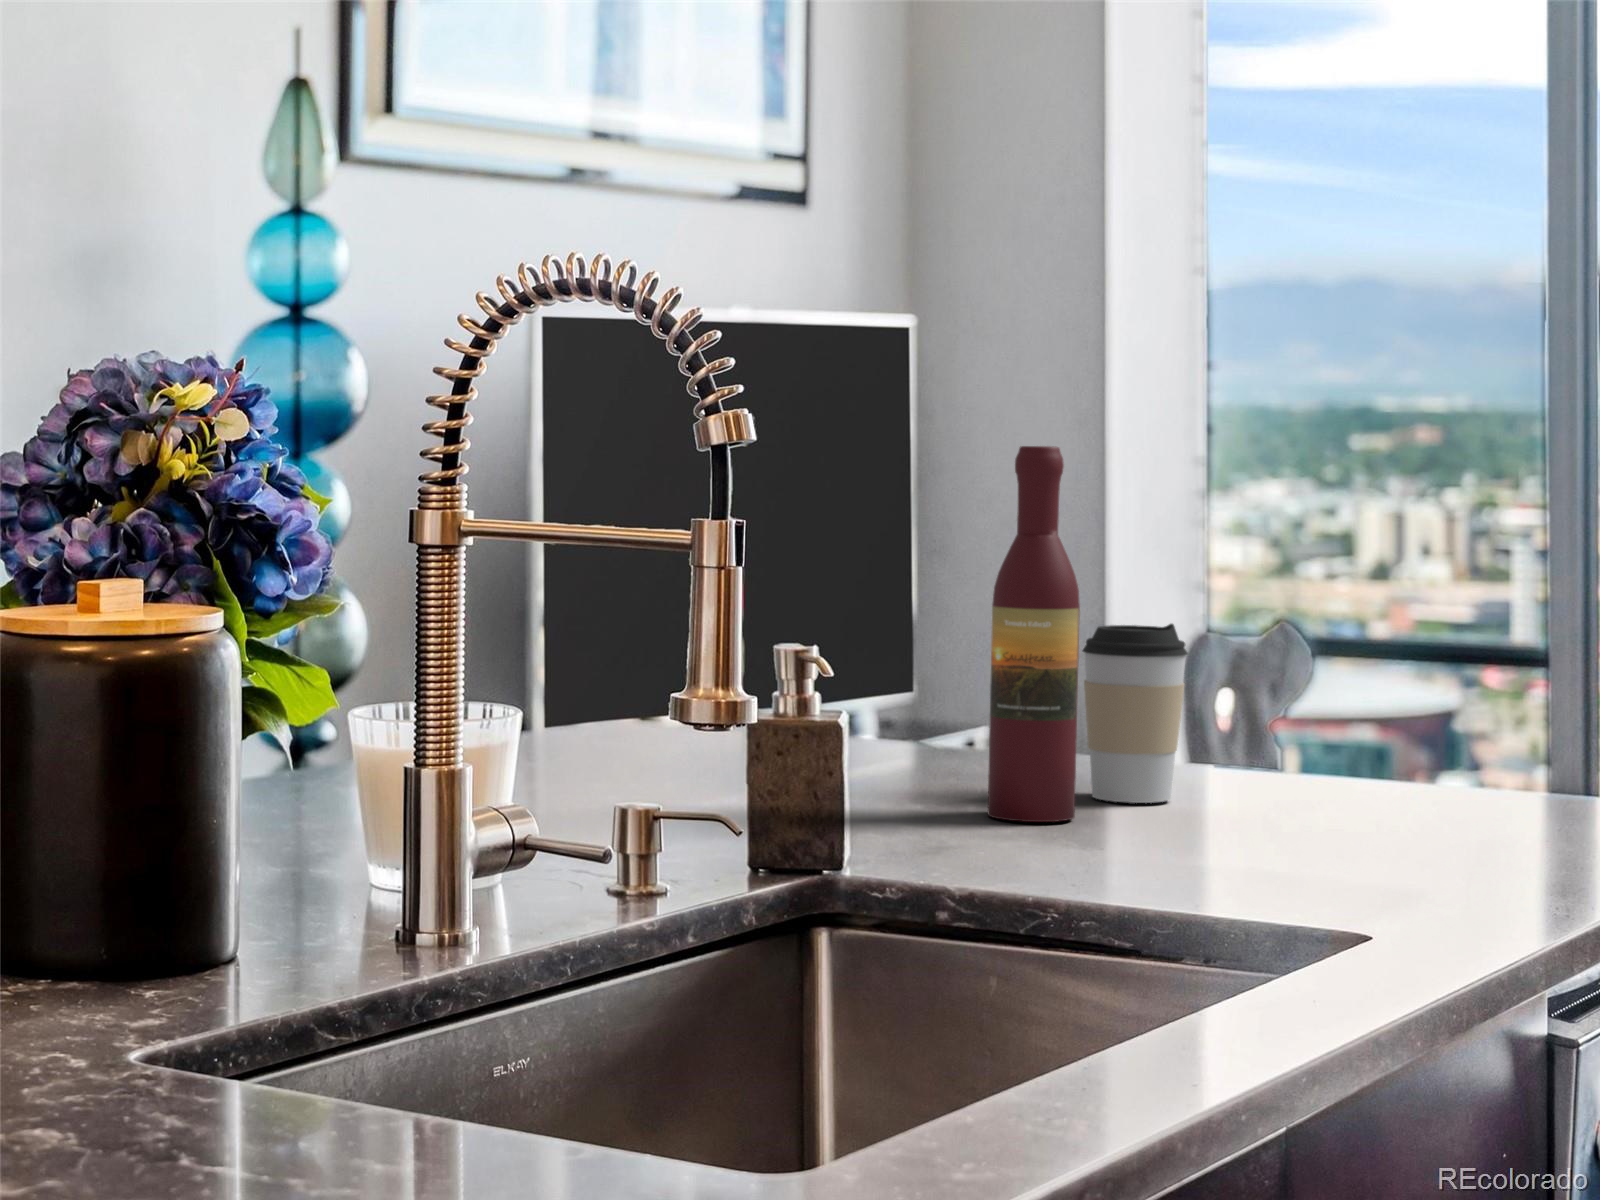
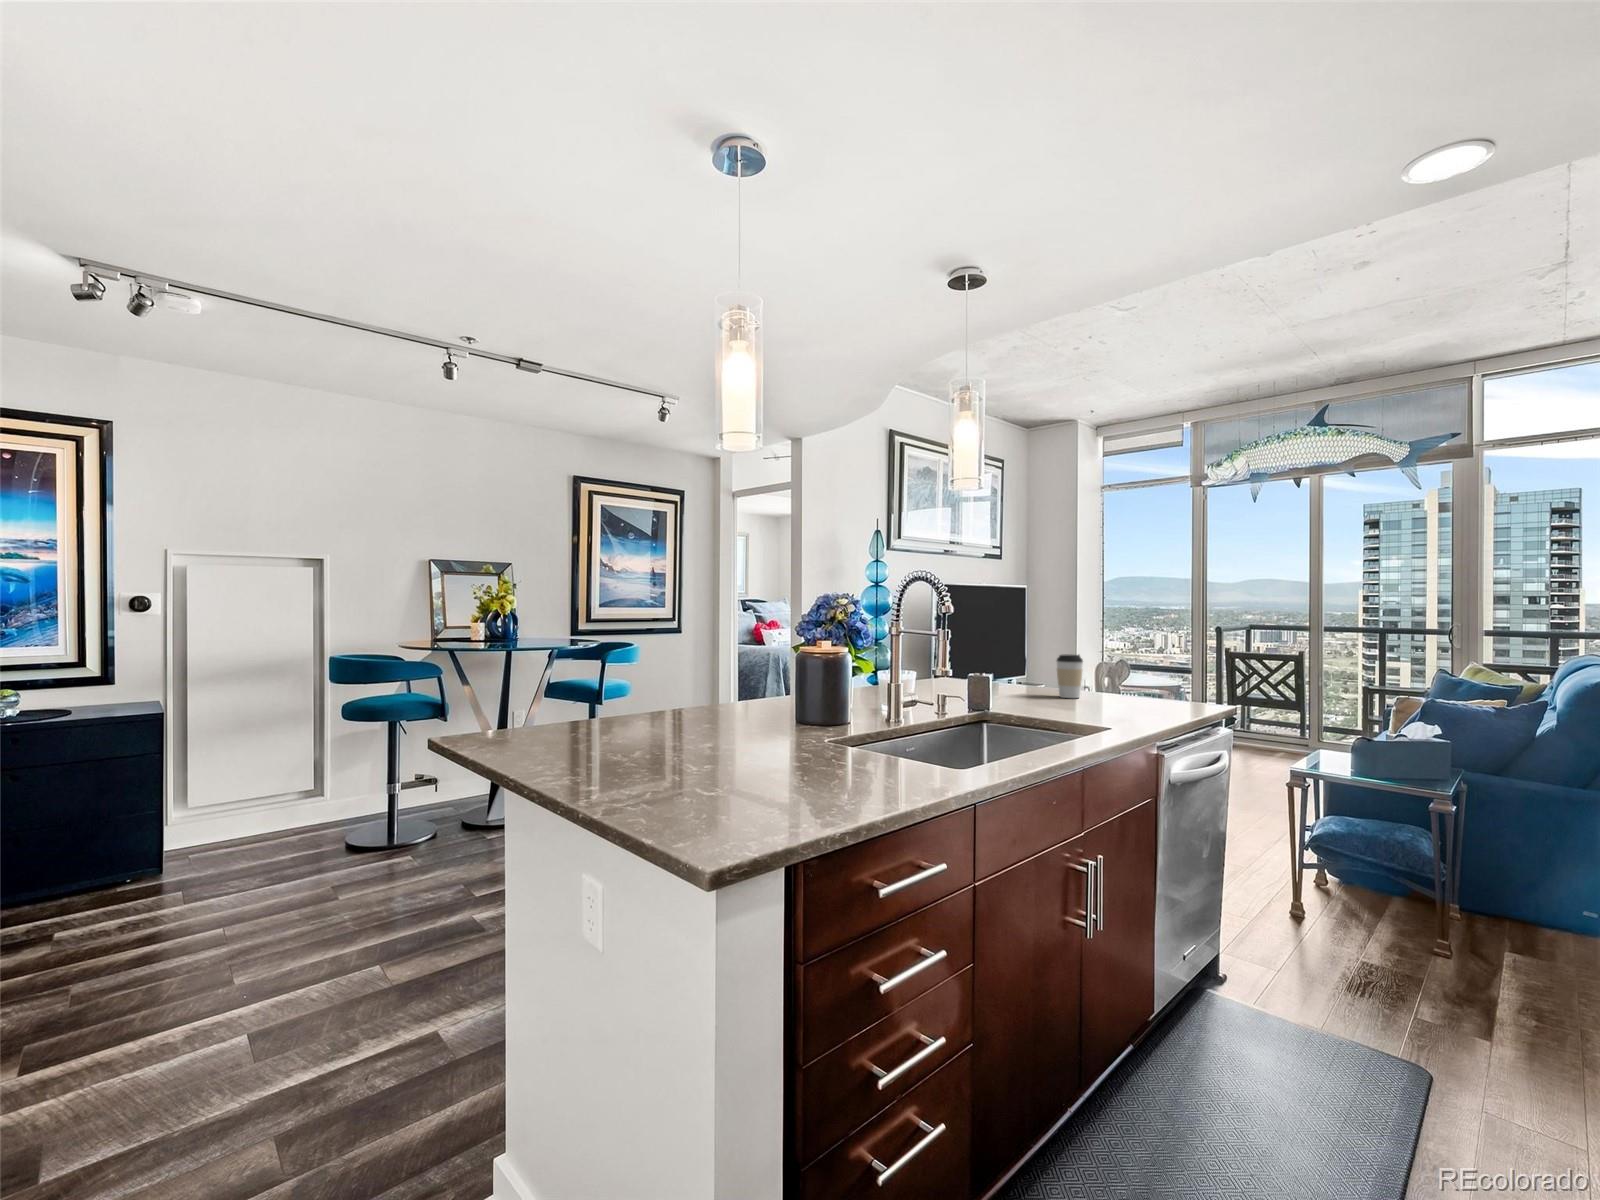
wine bottle: present [988,446,1080,822] -> none [1030,611,1053,702]

